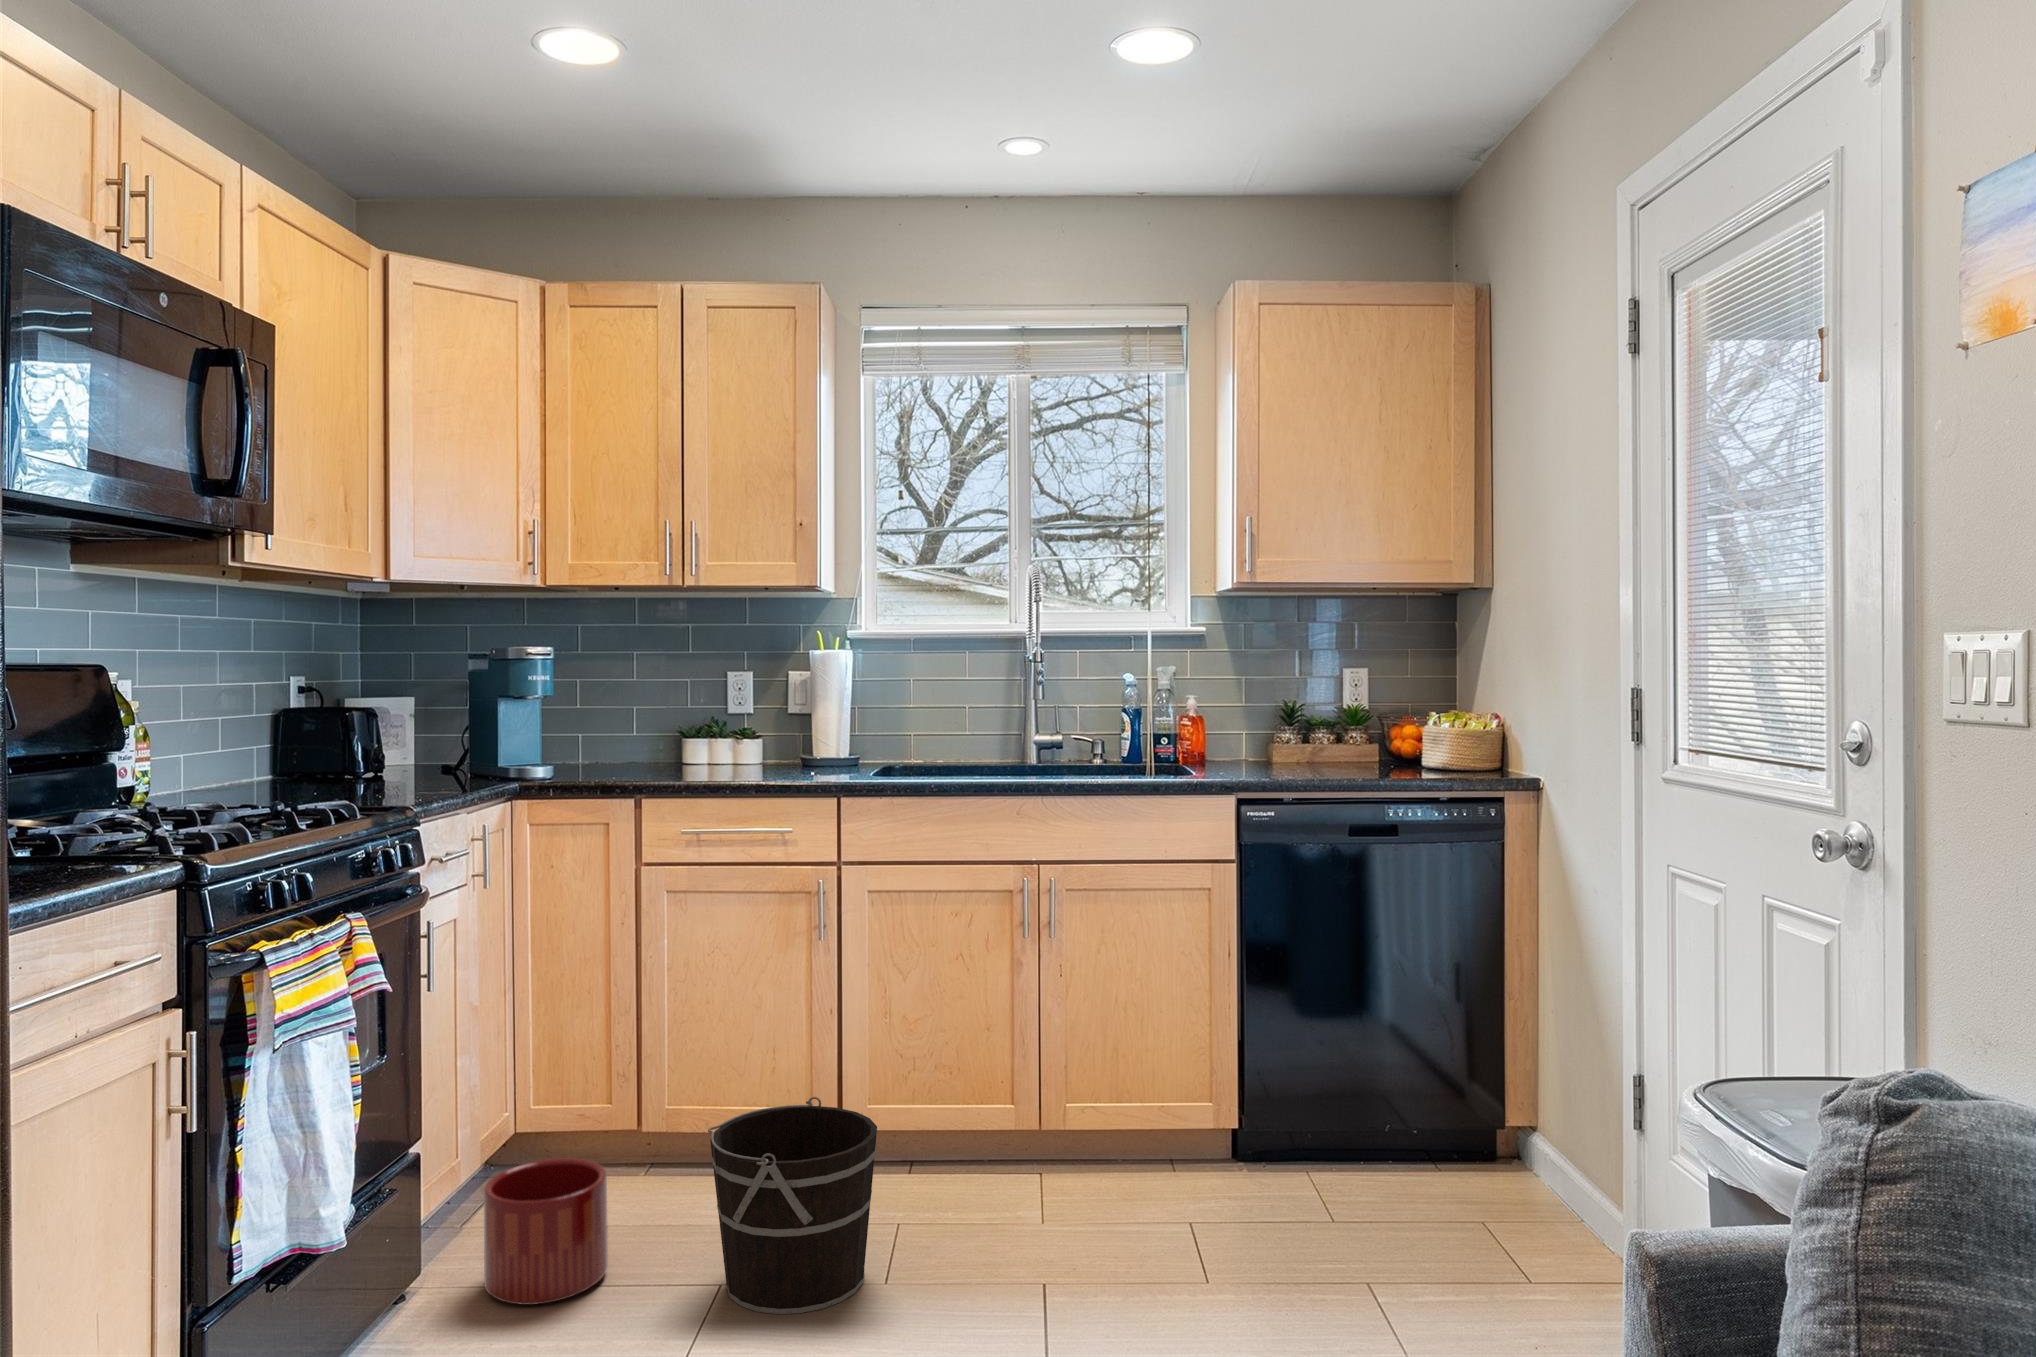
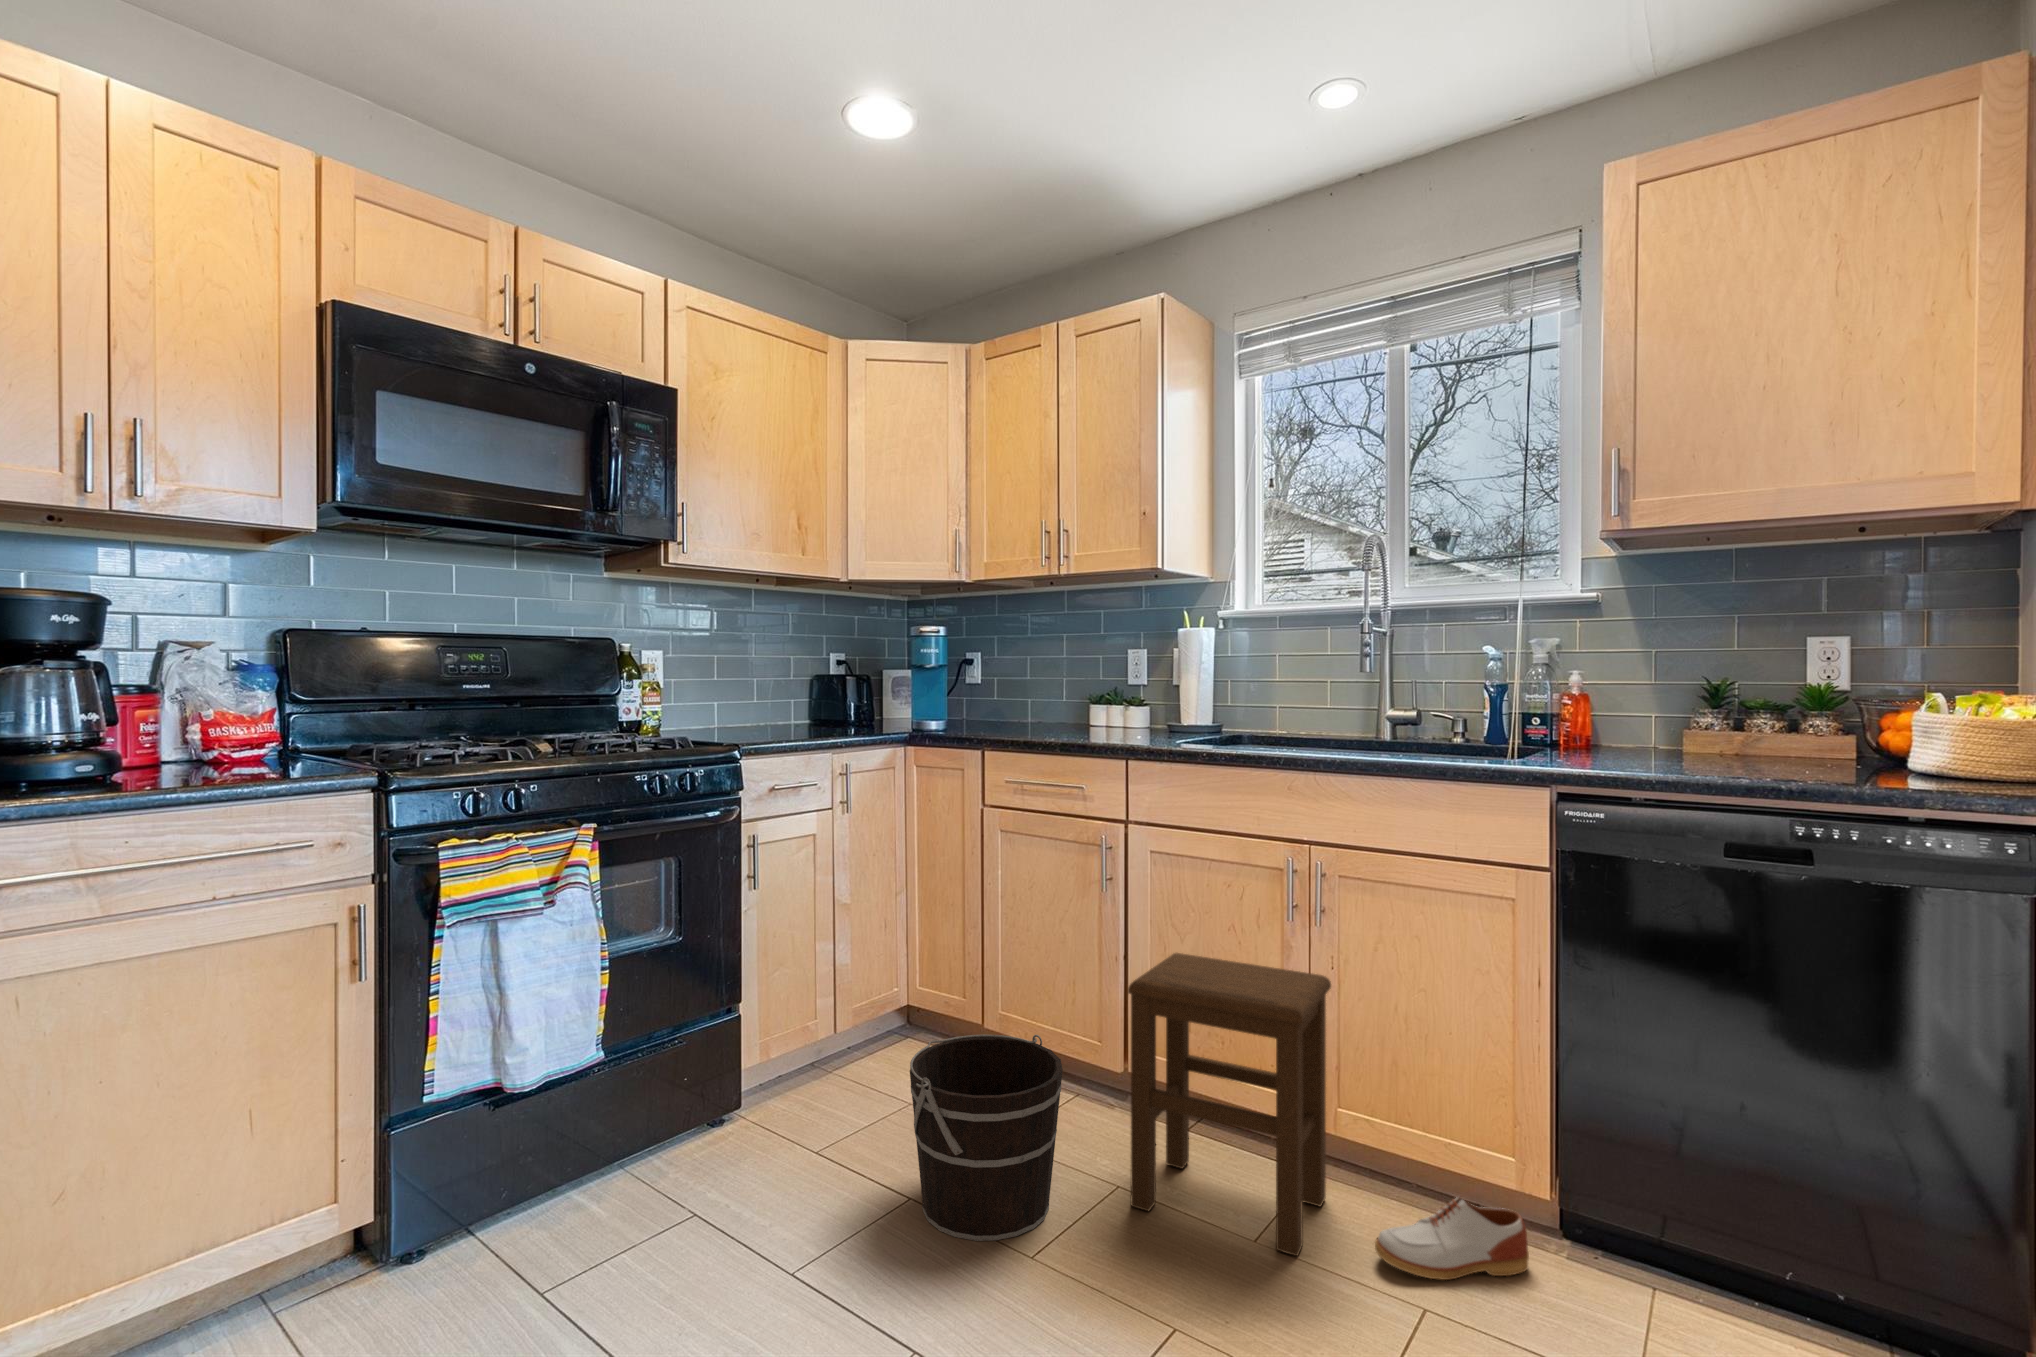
stool: none [915,983,1090,1240] -> present [1128,953,1331,1256]
shoe: none [1138,1143,1235,1212] -> present [1375,1198,1529,1280]
planter: present [484,1159,608,1305] -> none [784,1033,880,1152]

